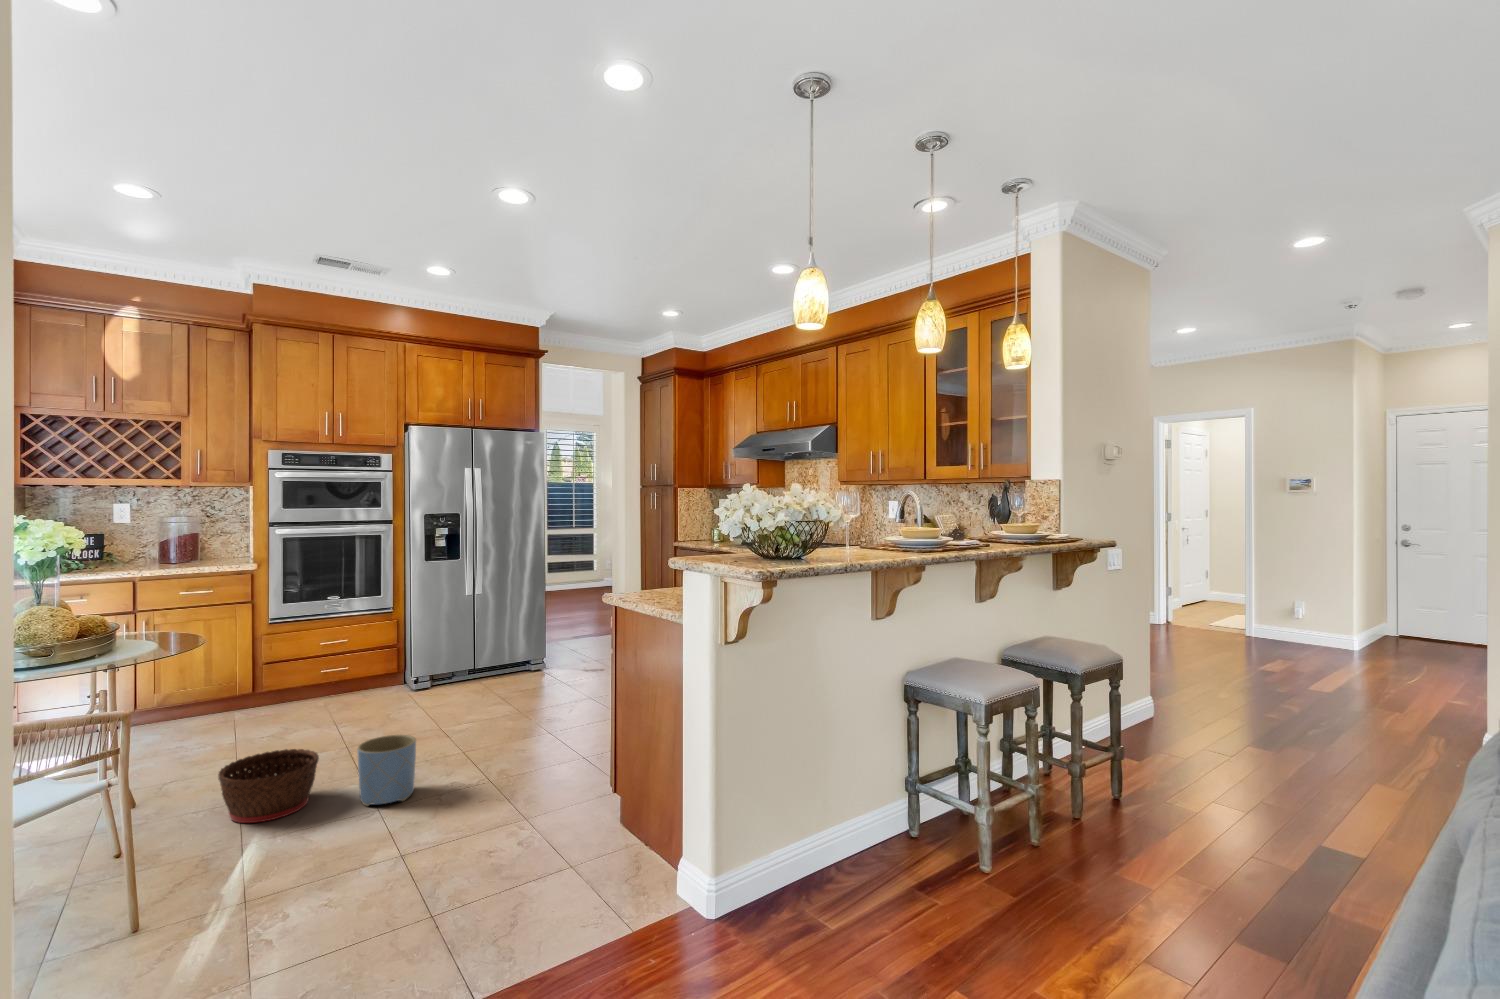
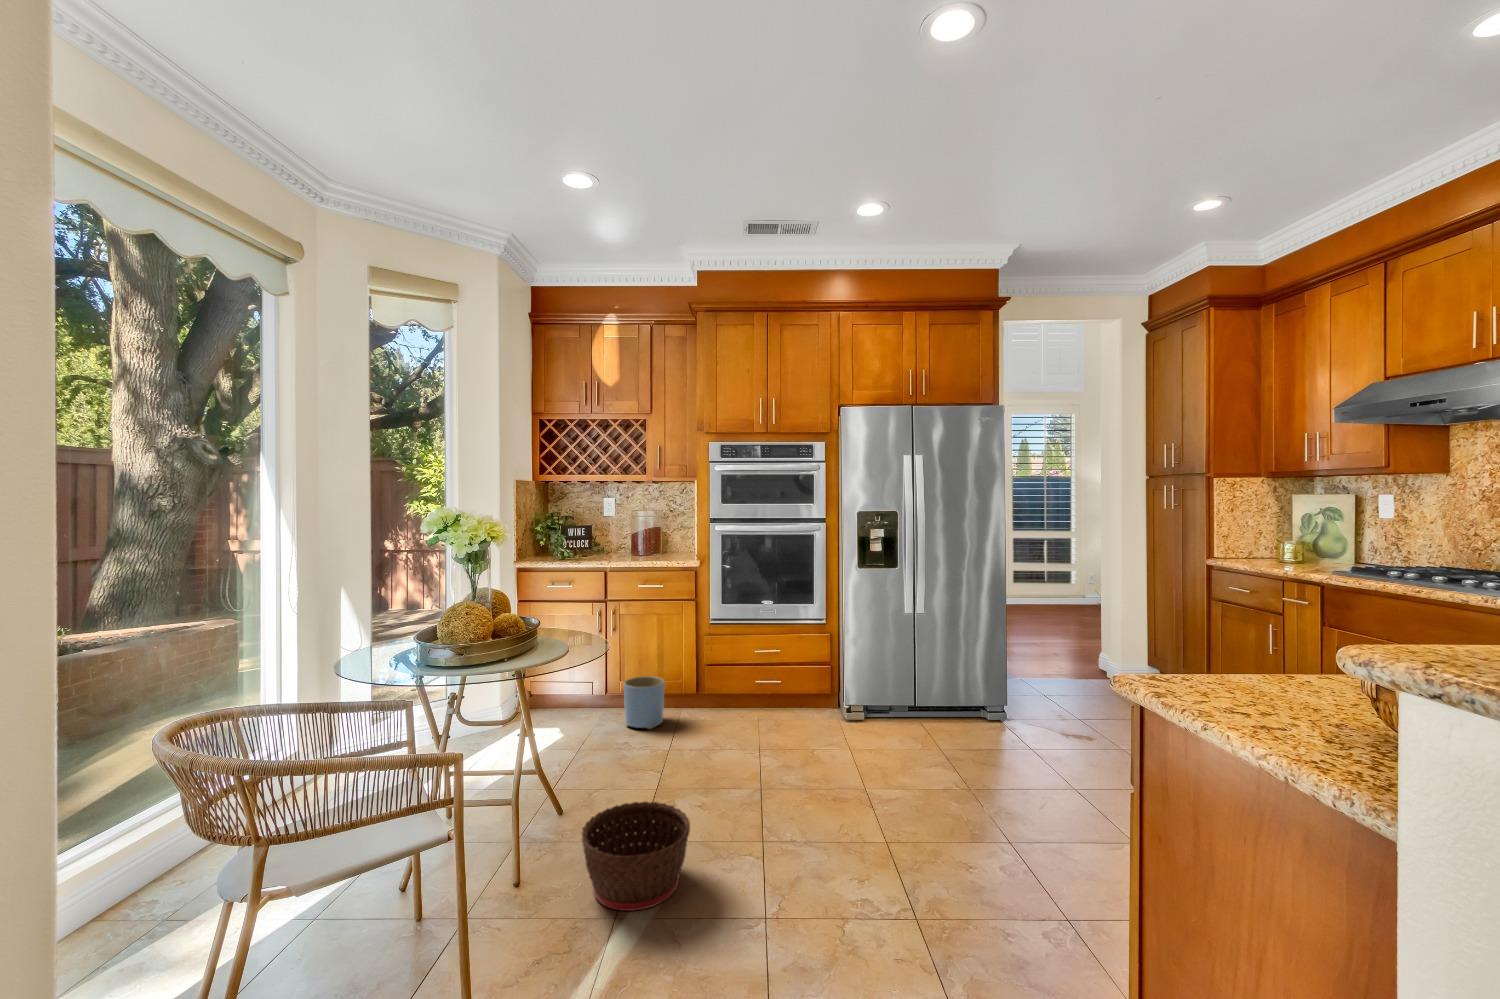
planter: present [357,735,416,806] -> present [624,676,665,729]

